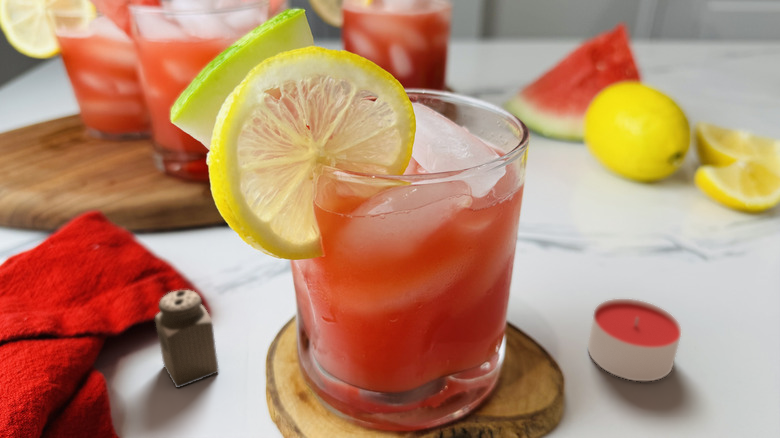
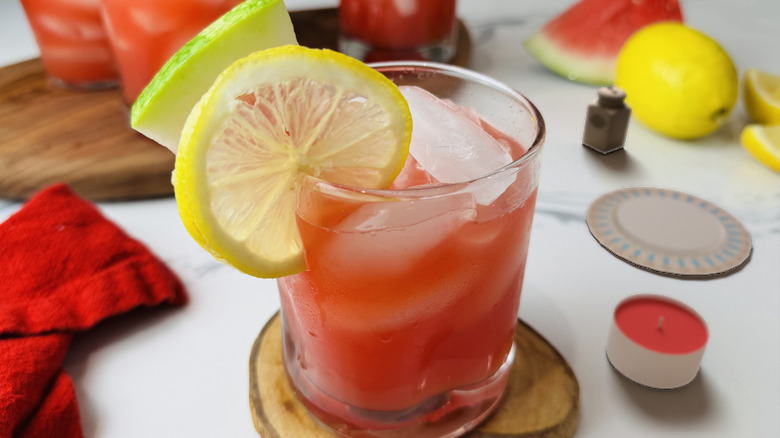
plate: none [563,221,712,289] -> present [586,187,752,275]
salt shaker: present [155,290,219,388] -> present [582,87,632,154]

